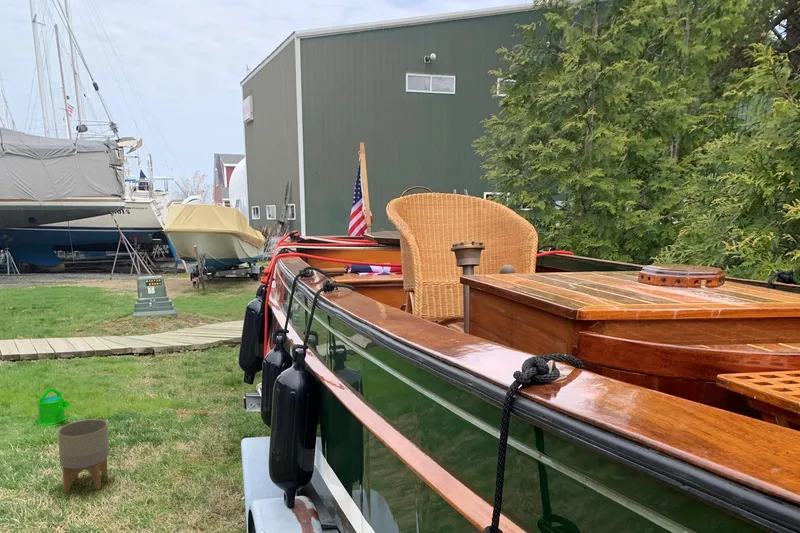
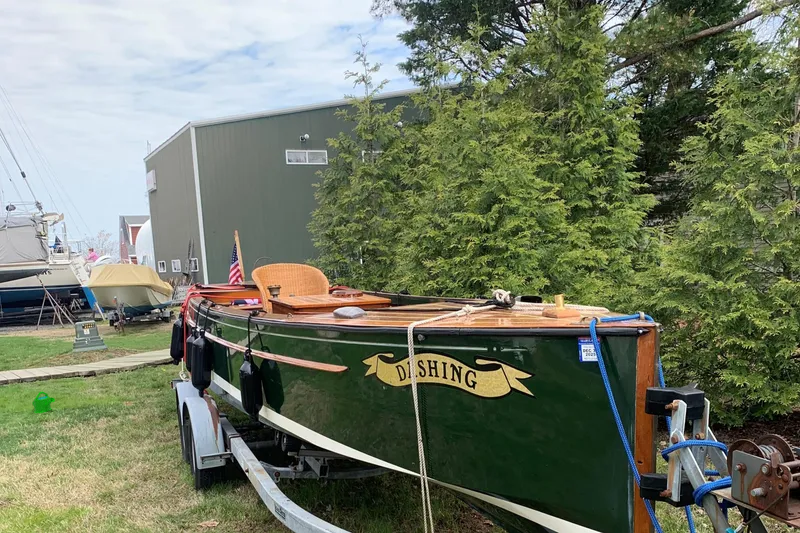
planter: present [58,419,109,493] -> none [62,397,90,436]

